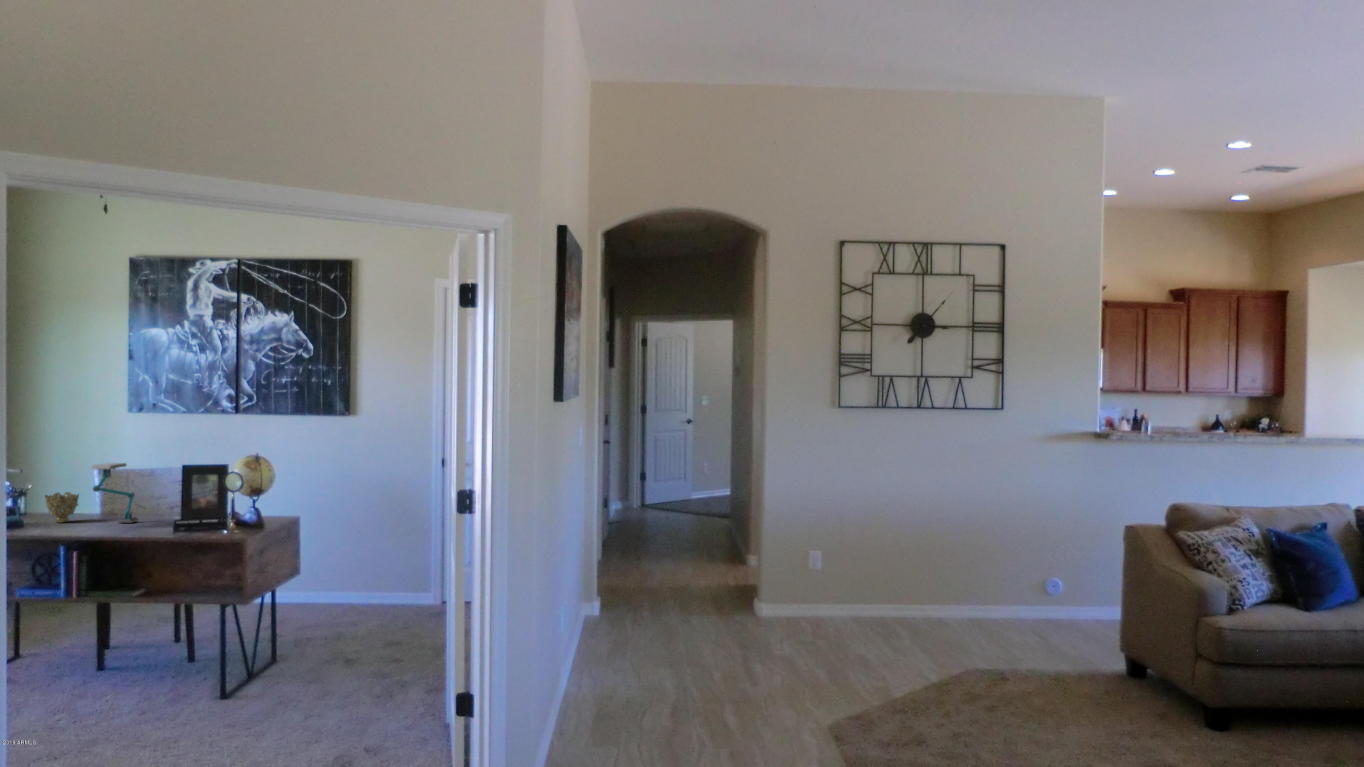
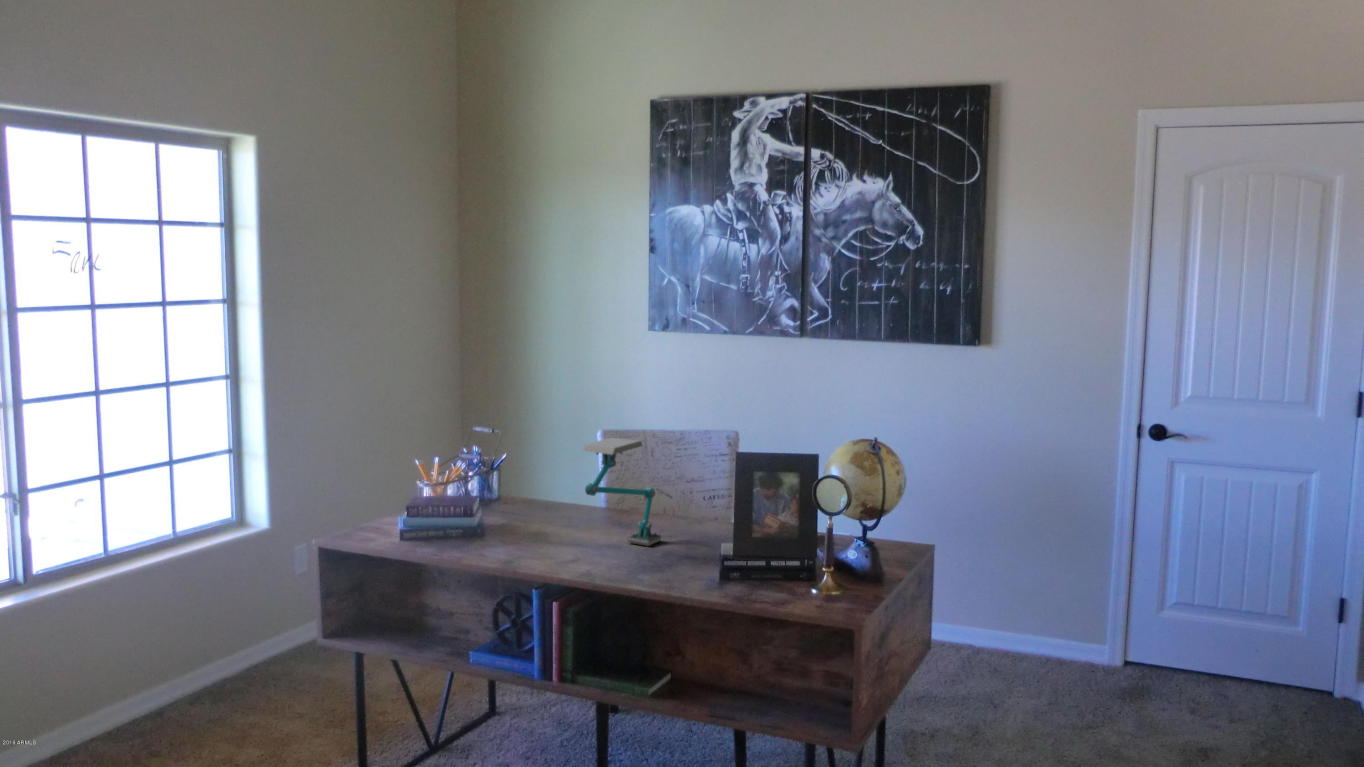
decorative bowl: present [45,492,79,523] -> none [518,477,570,531]

